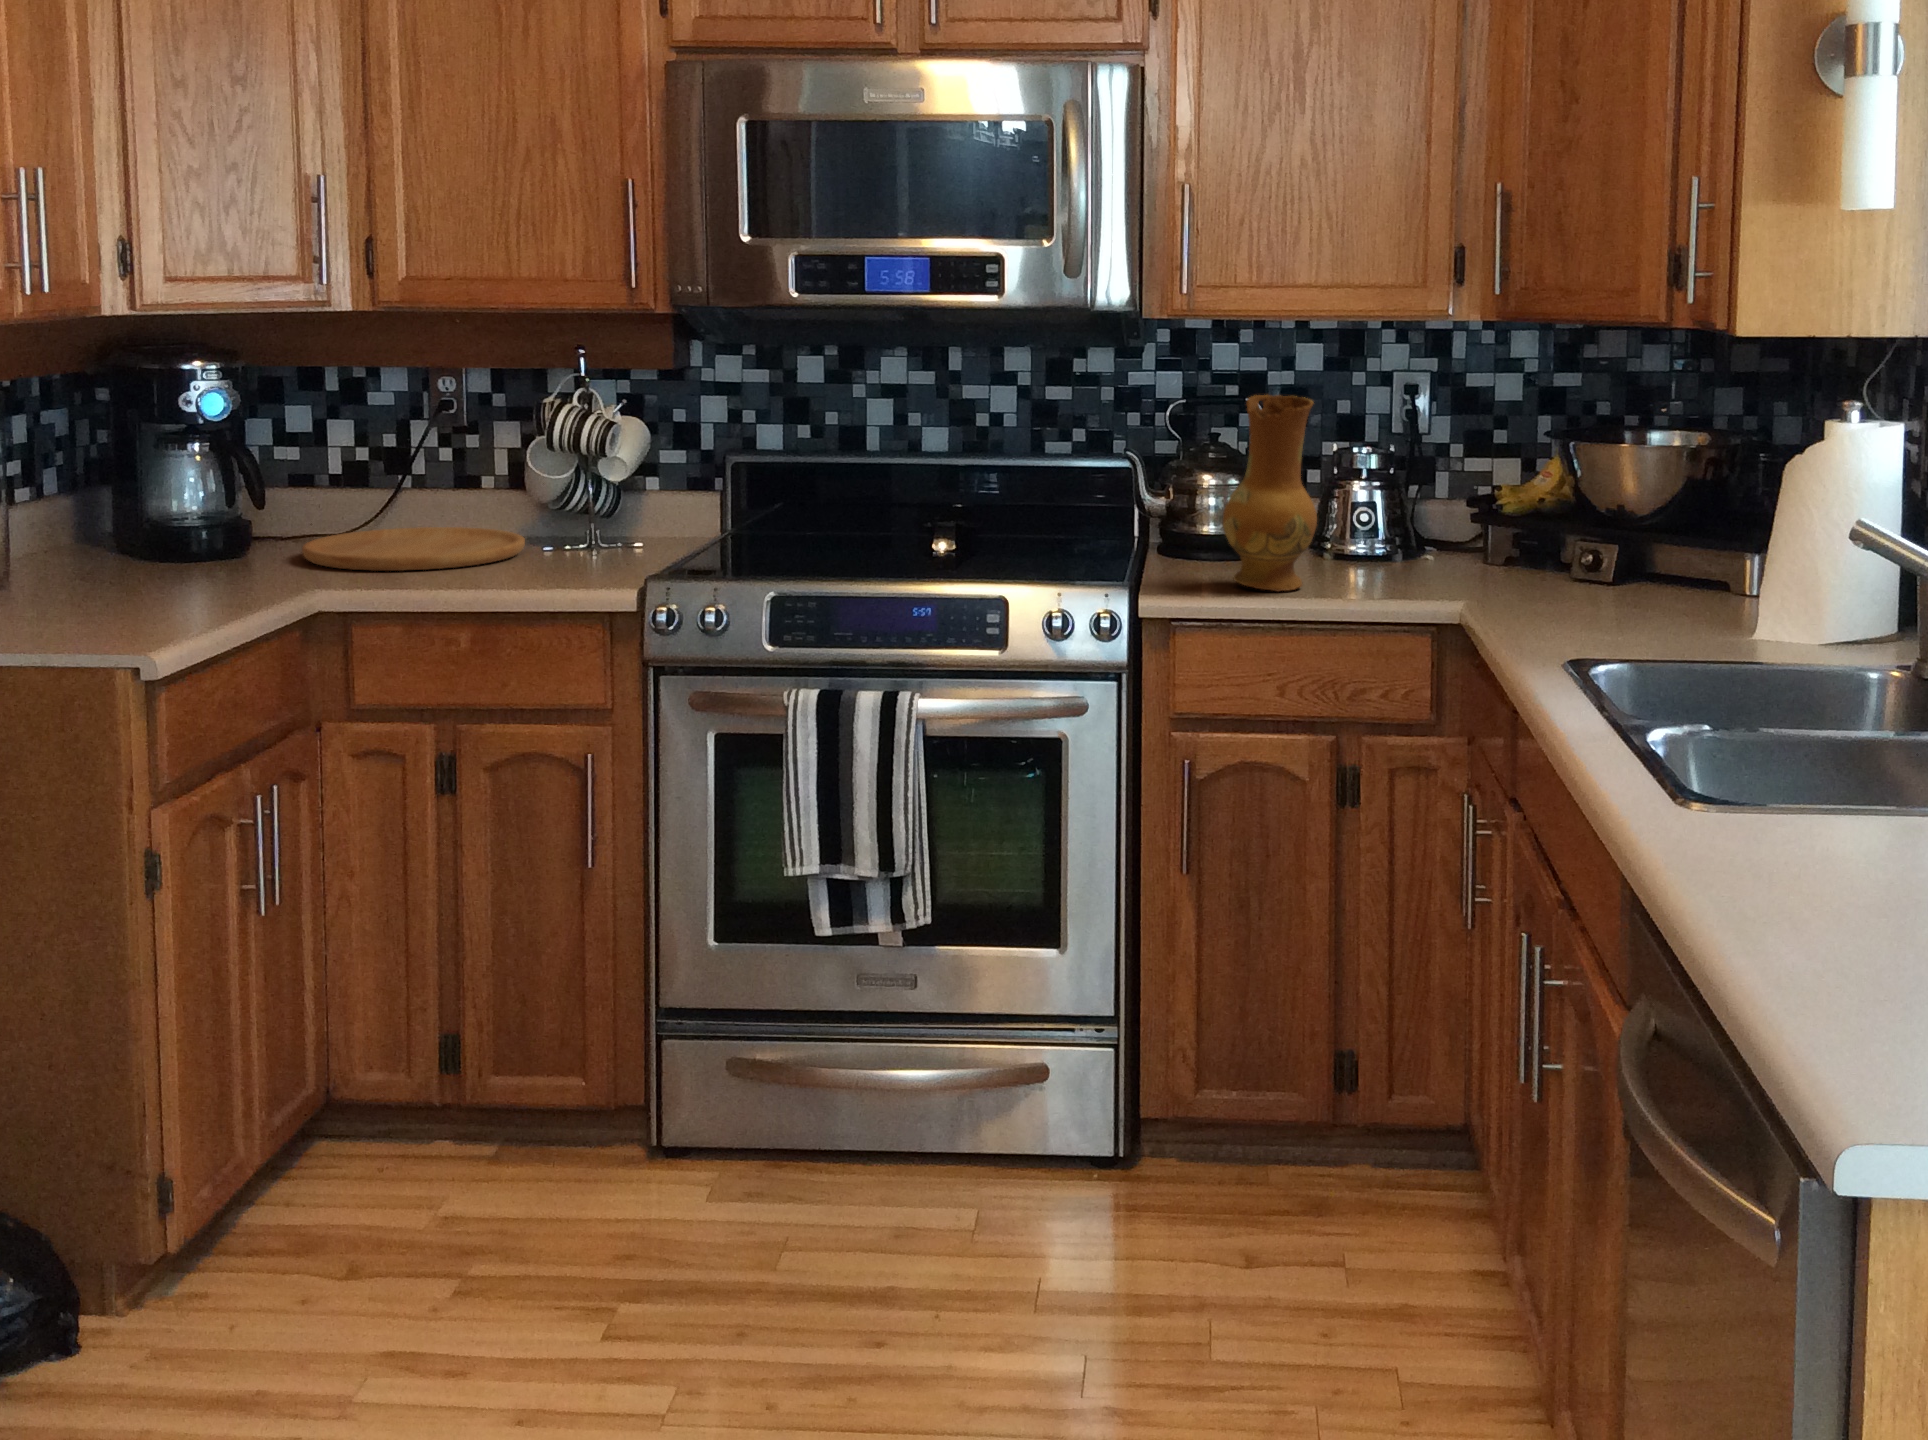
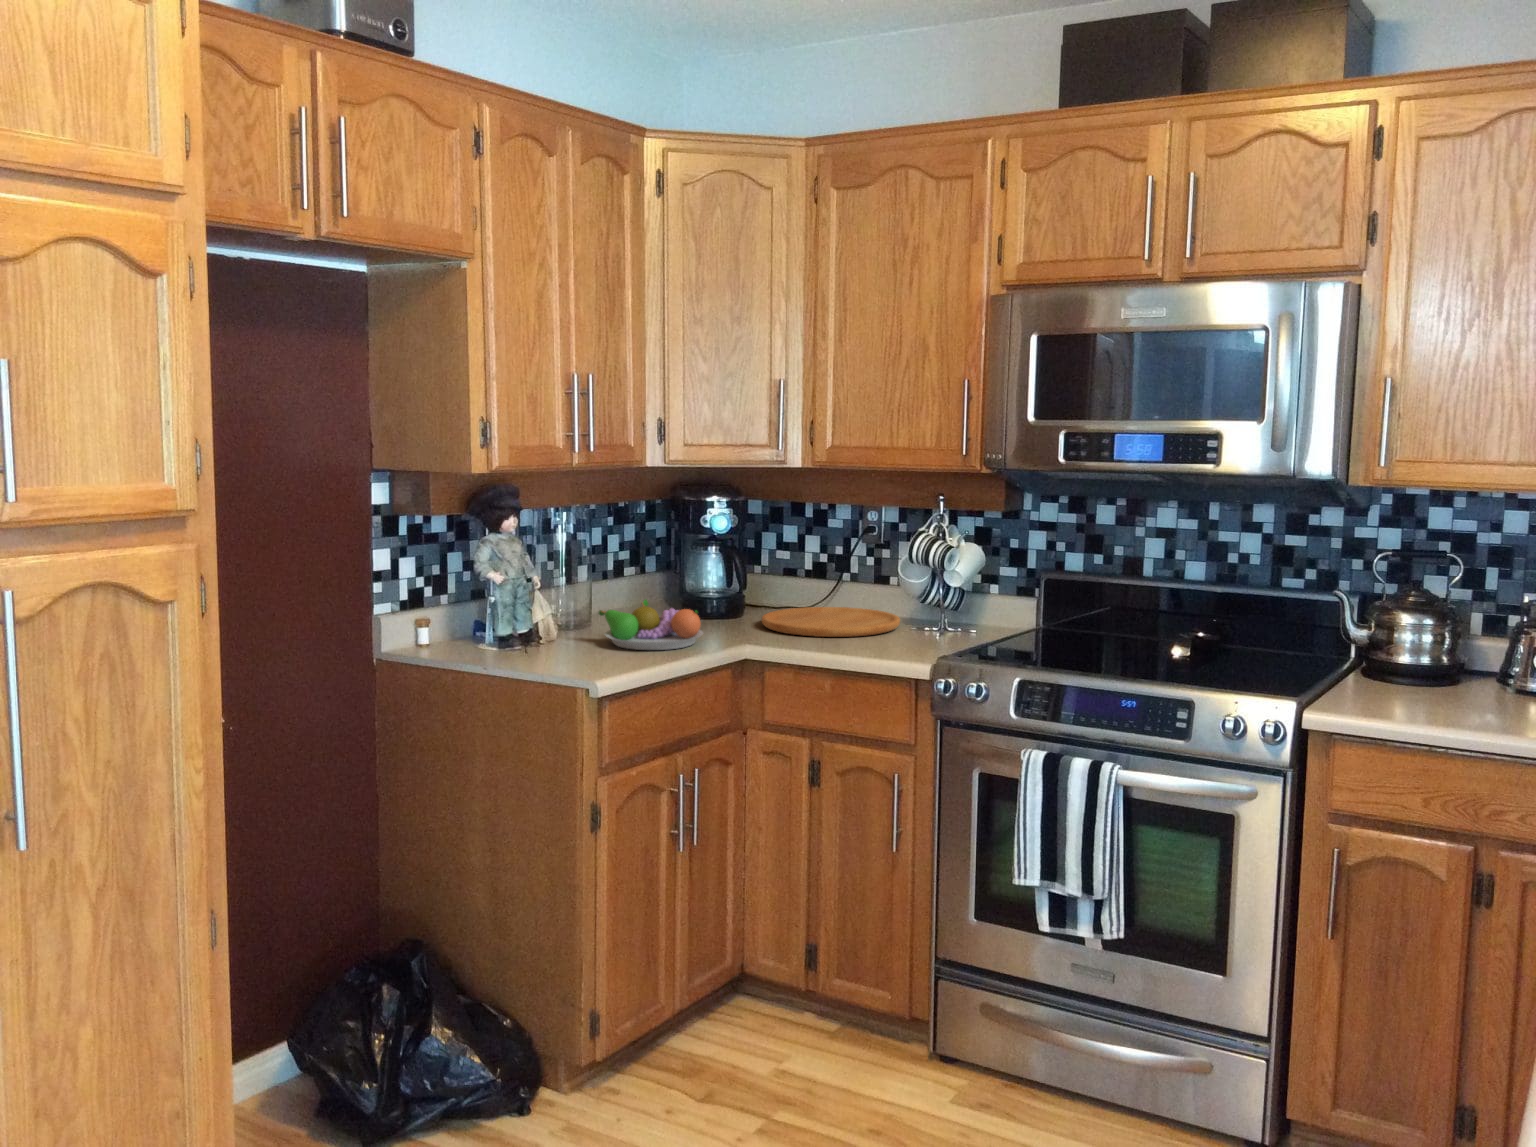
ceramic jug: present [1223,395,1317,591] -> none [1385,554,1475,721]
fruit bowl: none [56,530,249,610] -> present [599,600,703,650]

